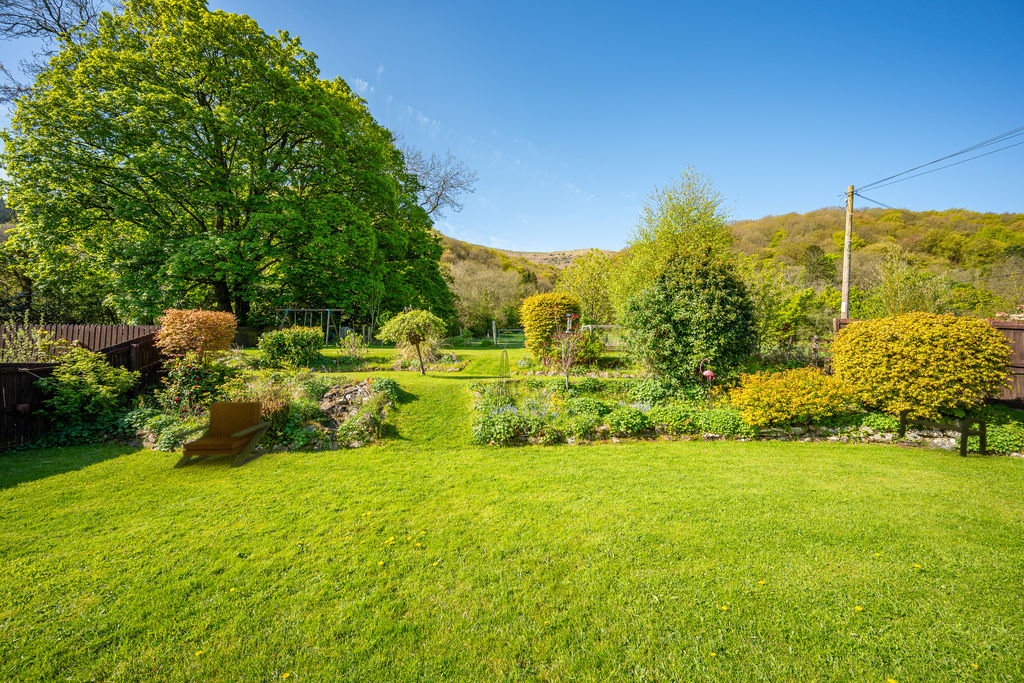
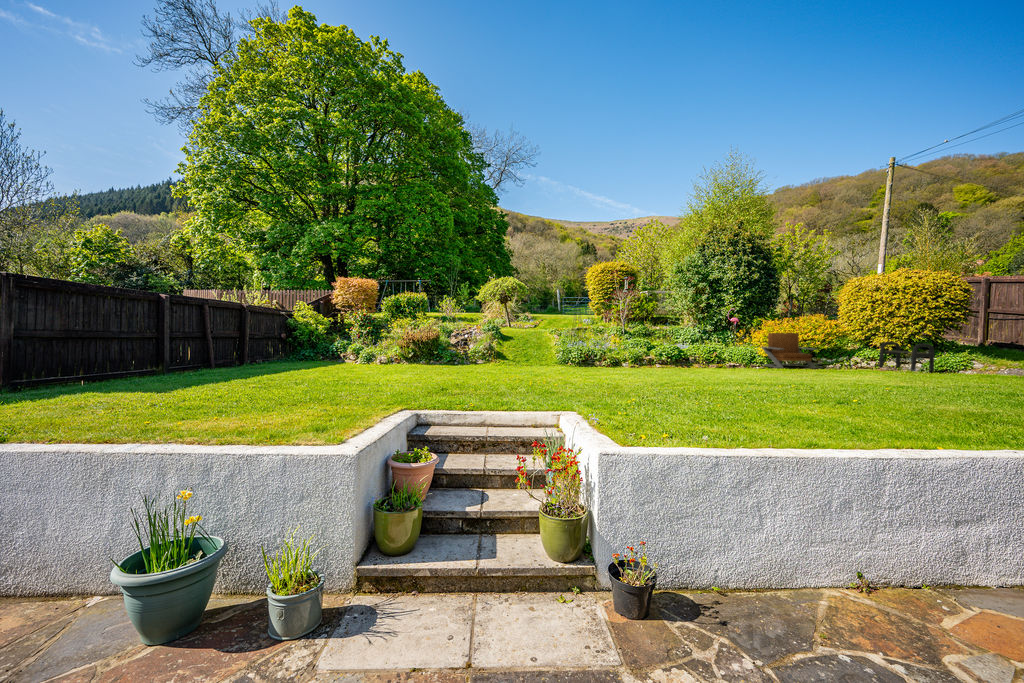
lounge chair: present [173,402,272,468] -> present [762,333,816,368]

